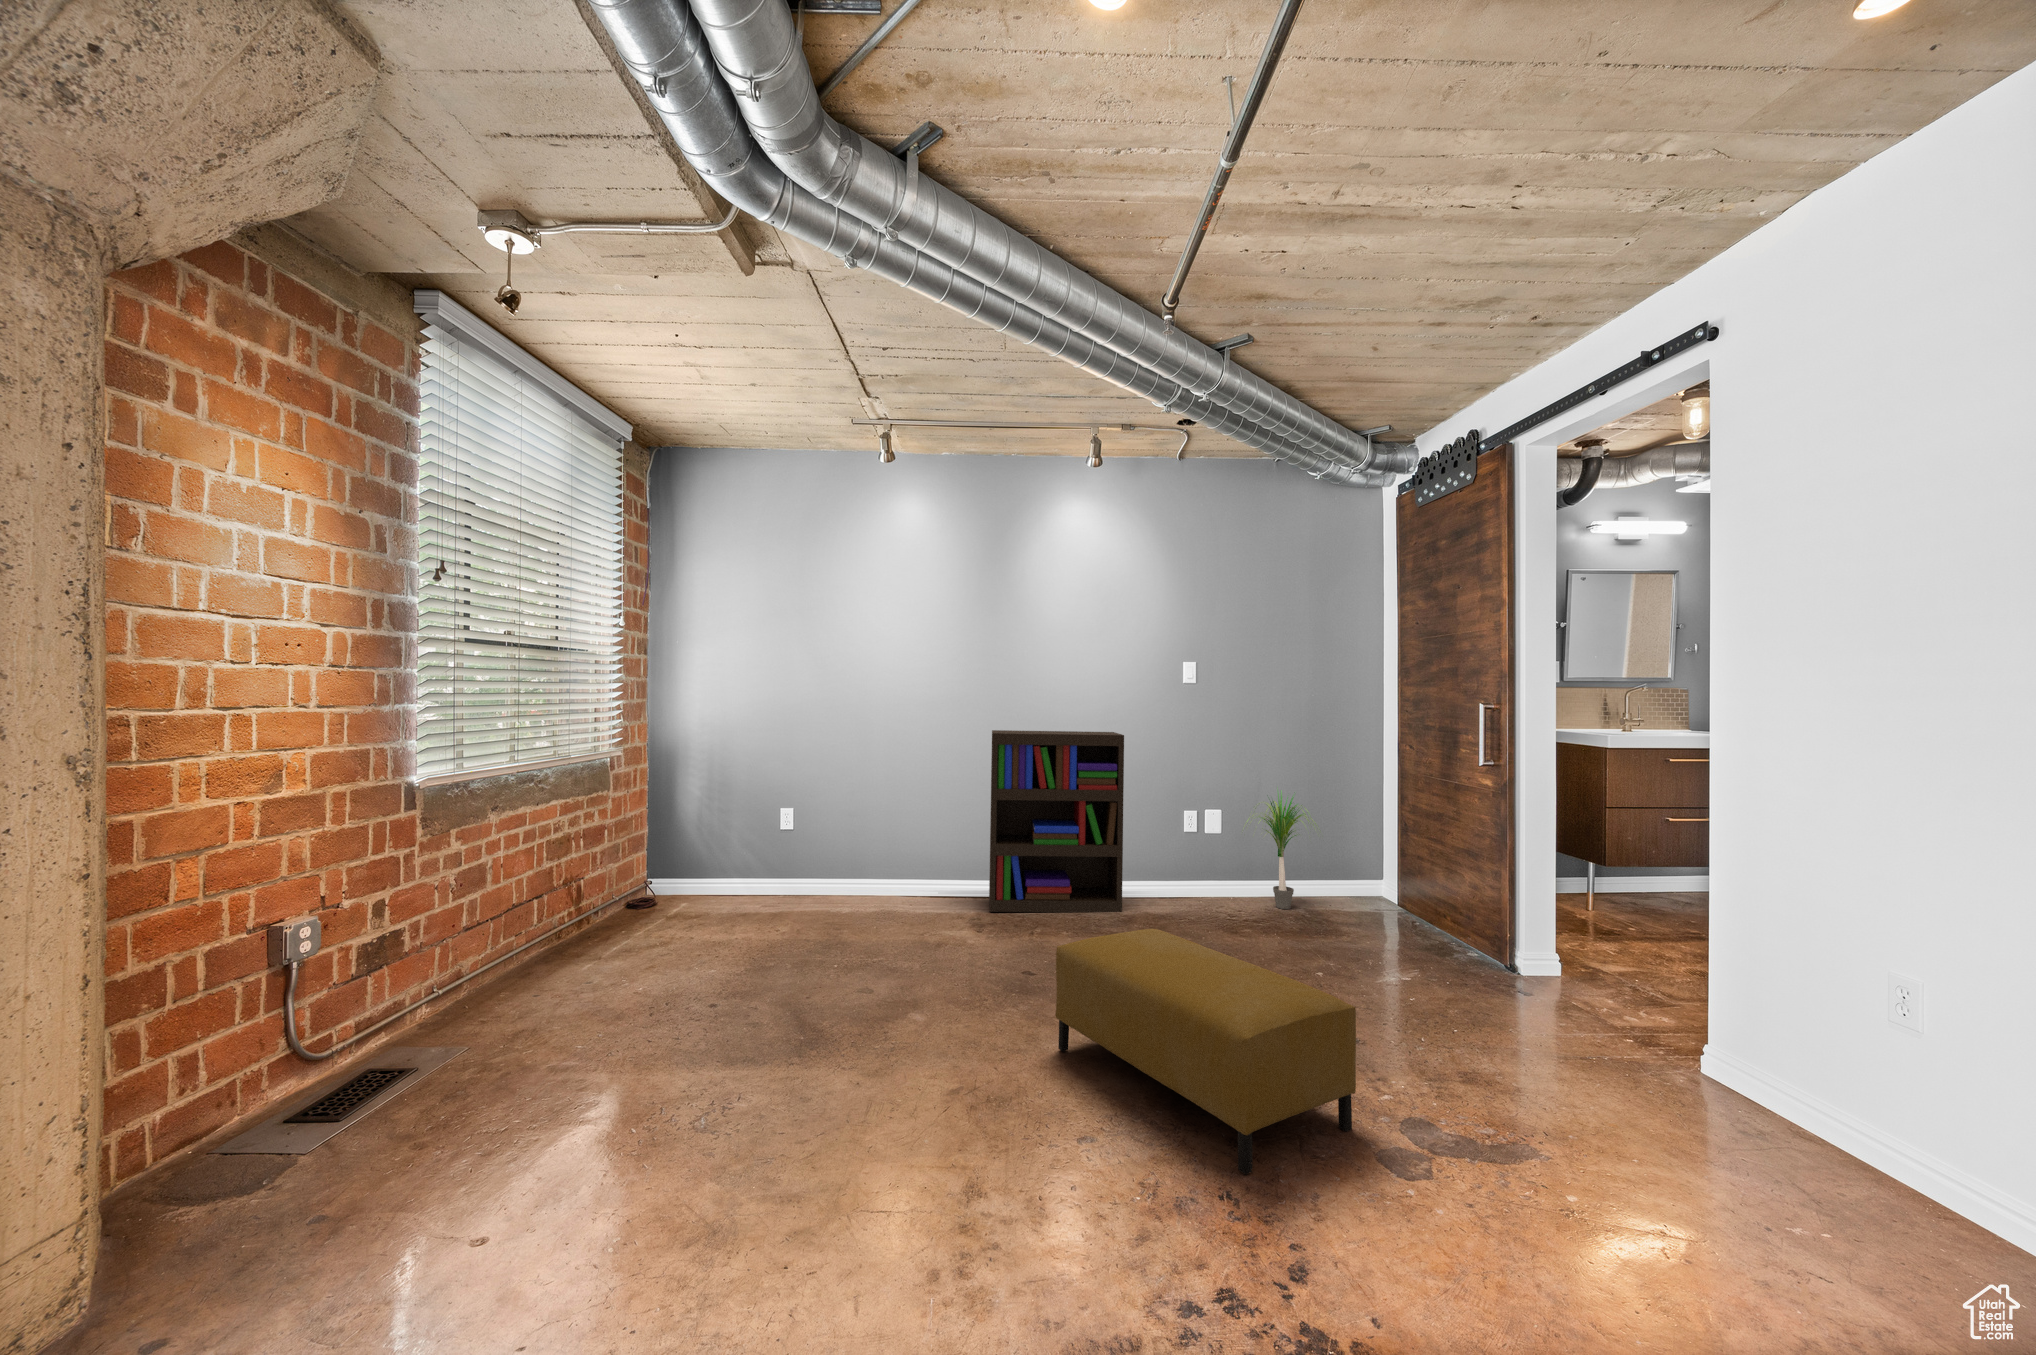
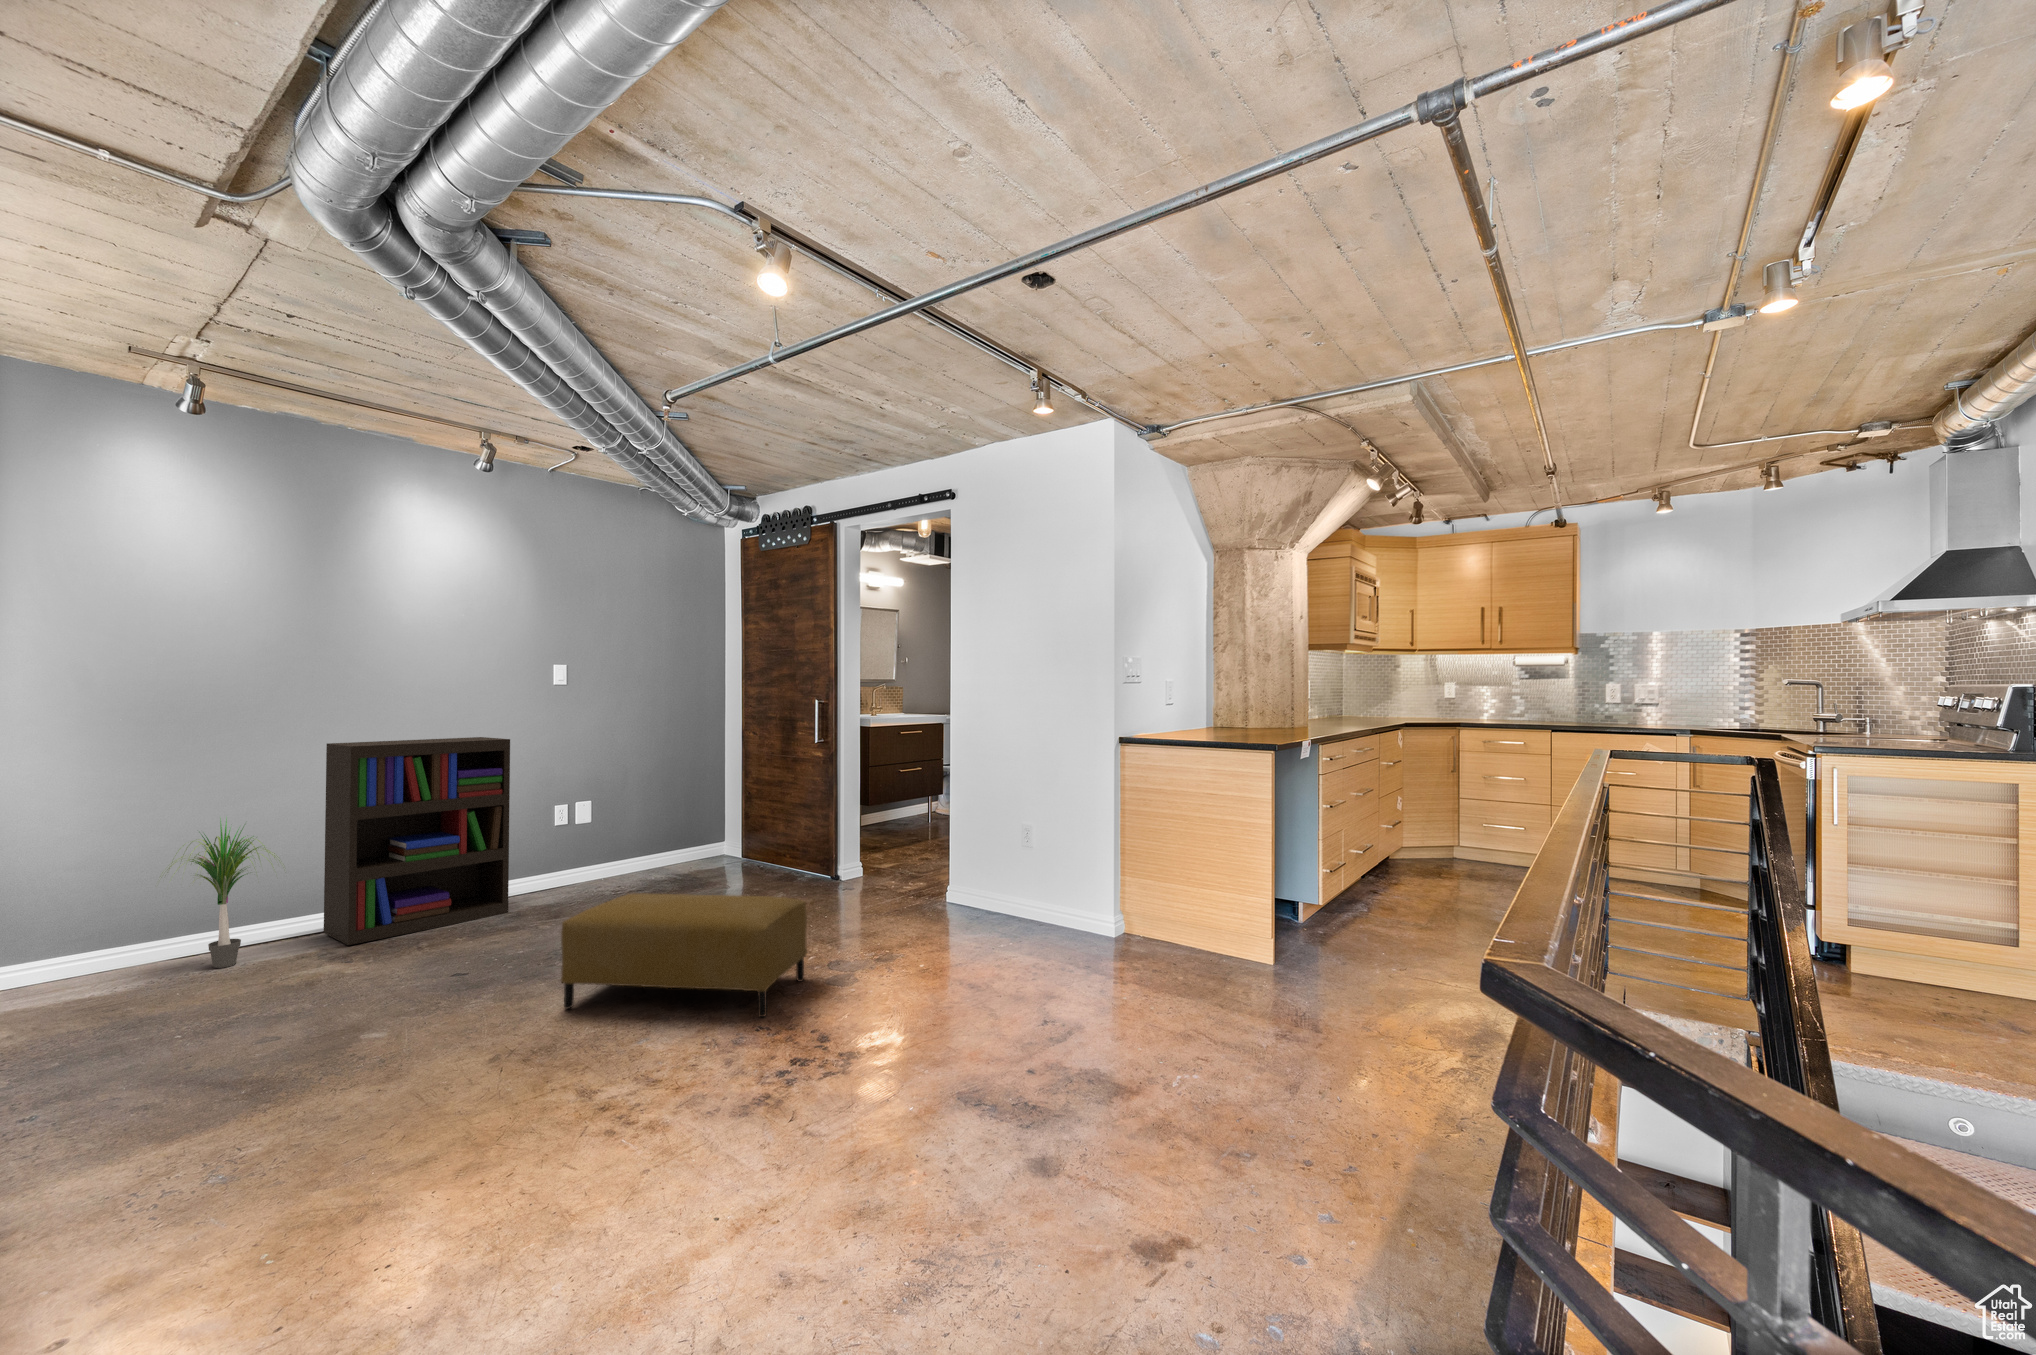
potted plant: present [1246,792,1316,909] -> present [169,819,278,968]

